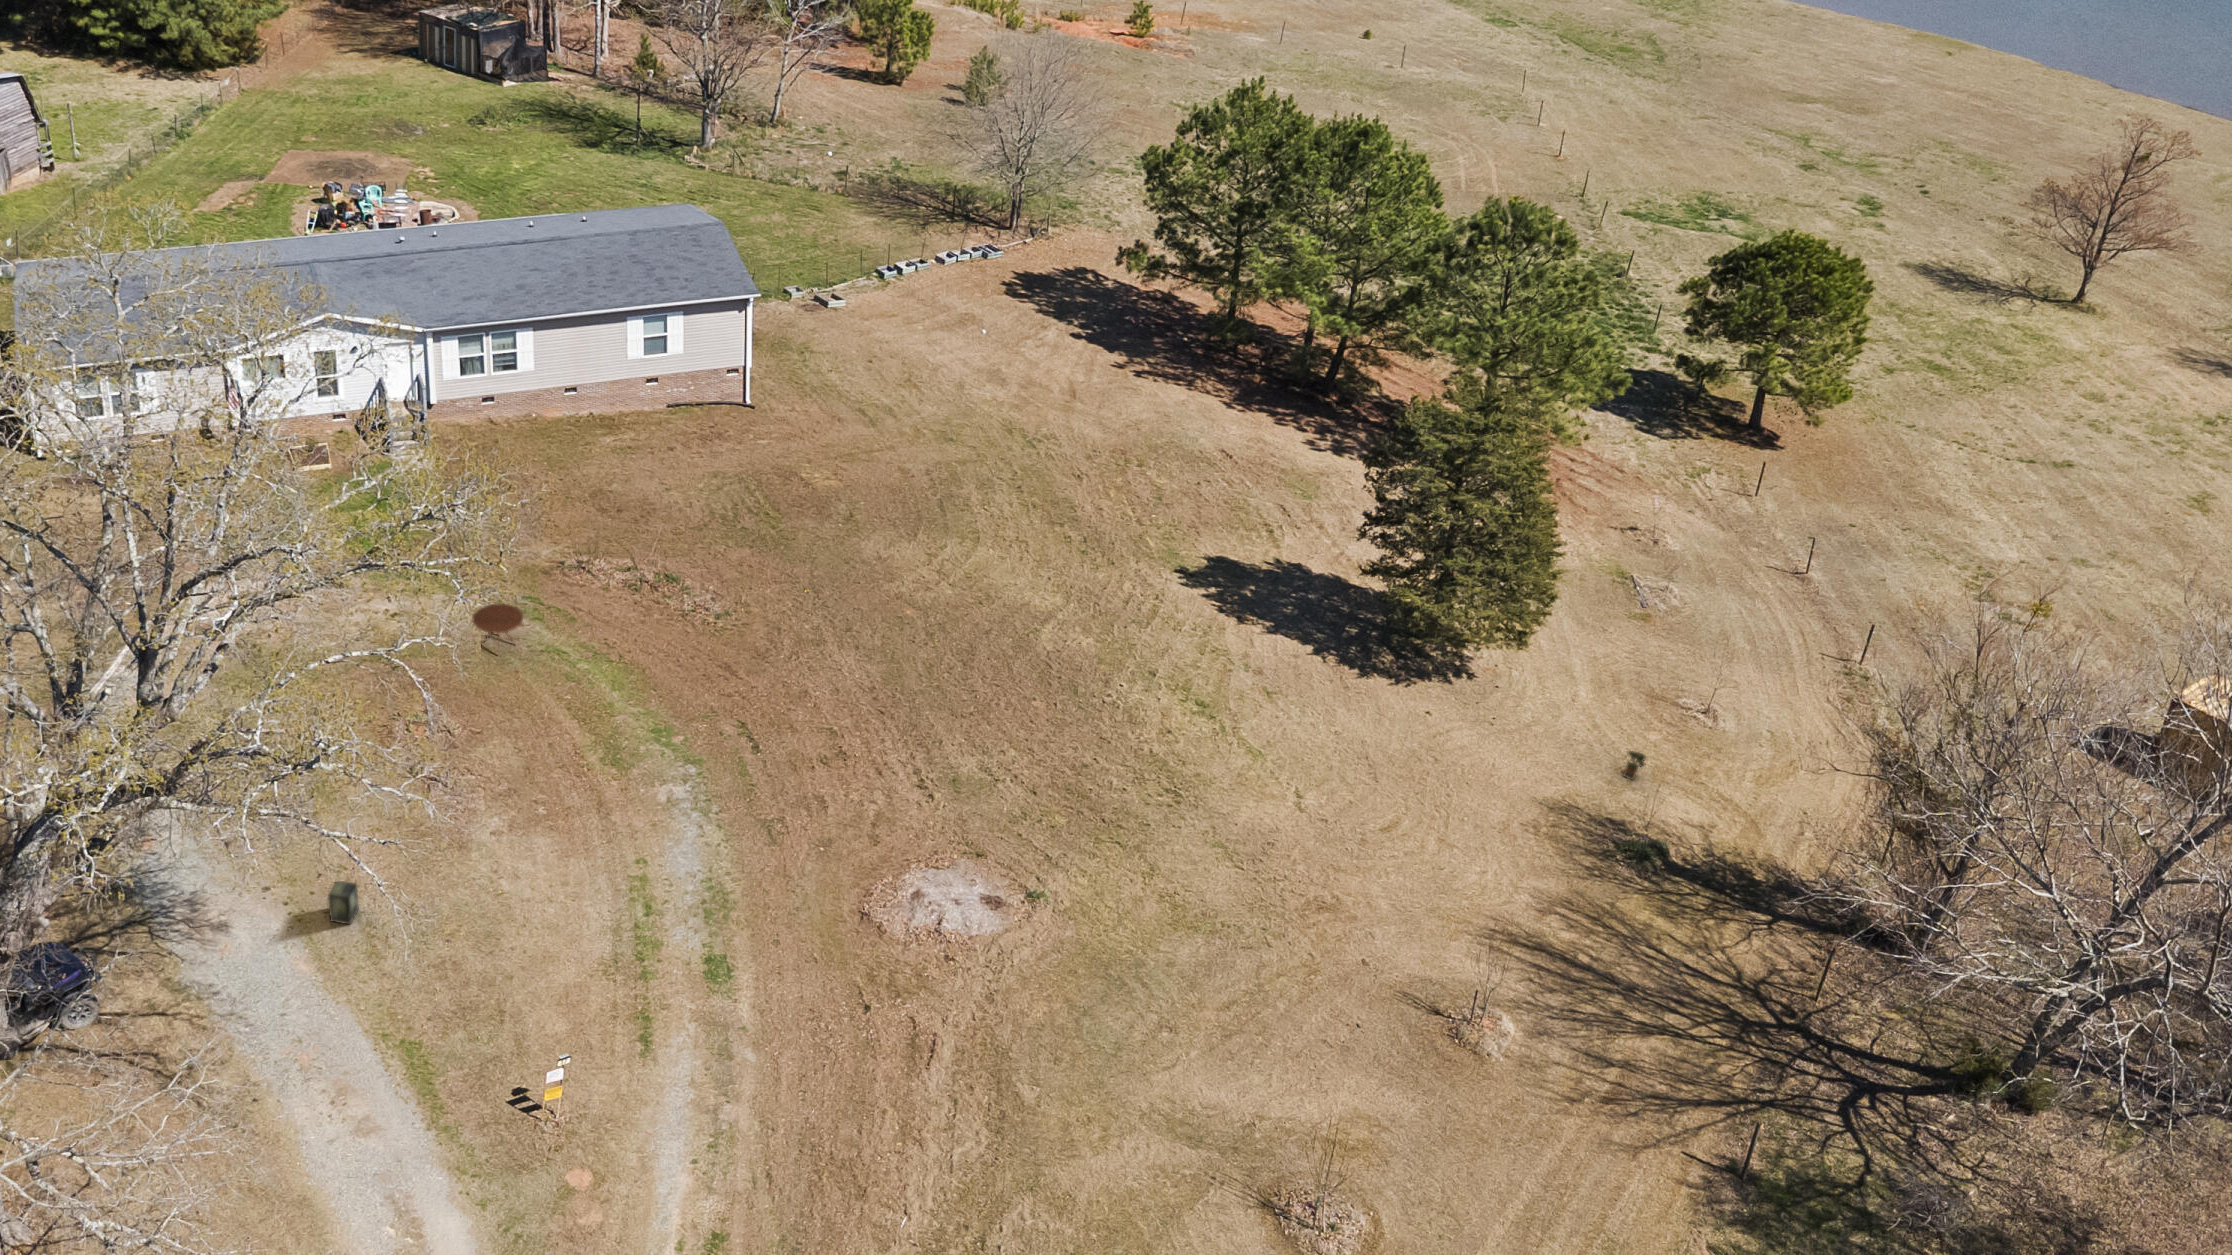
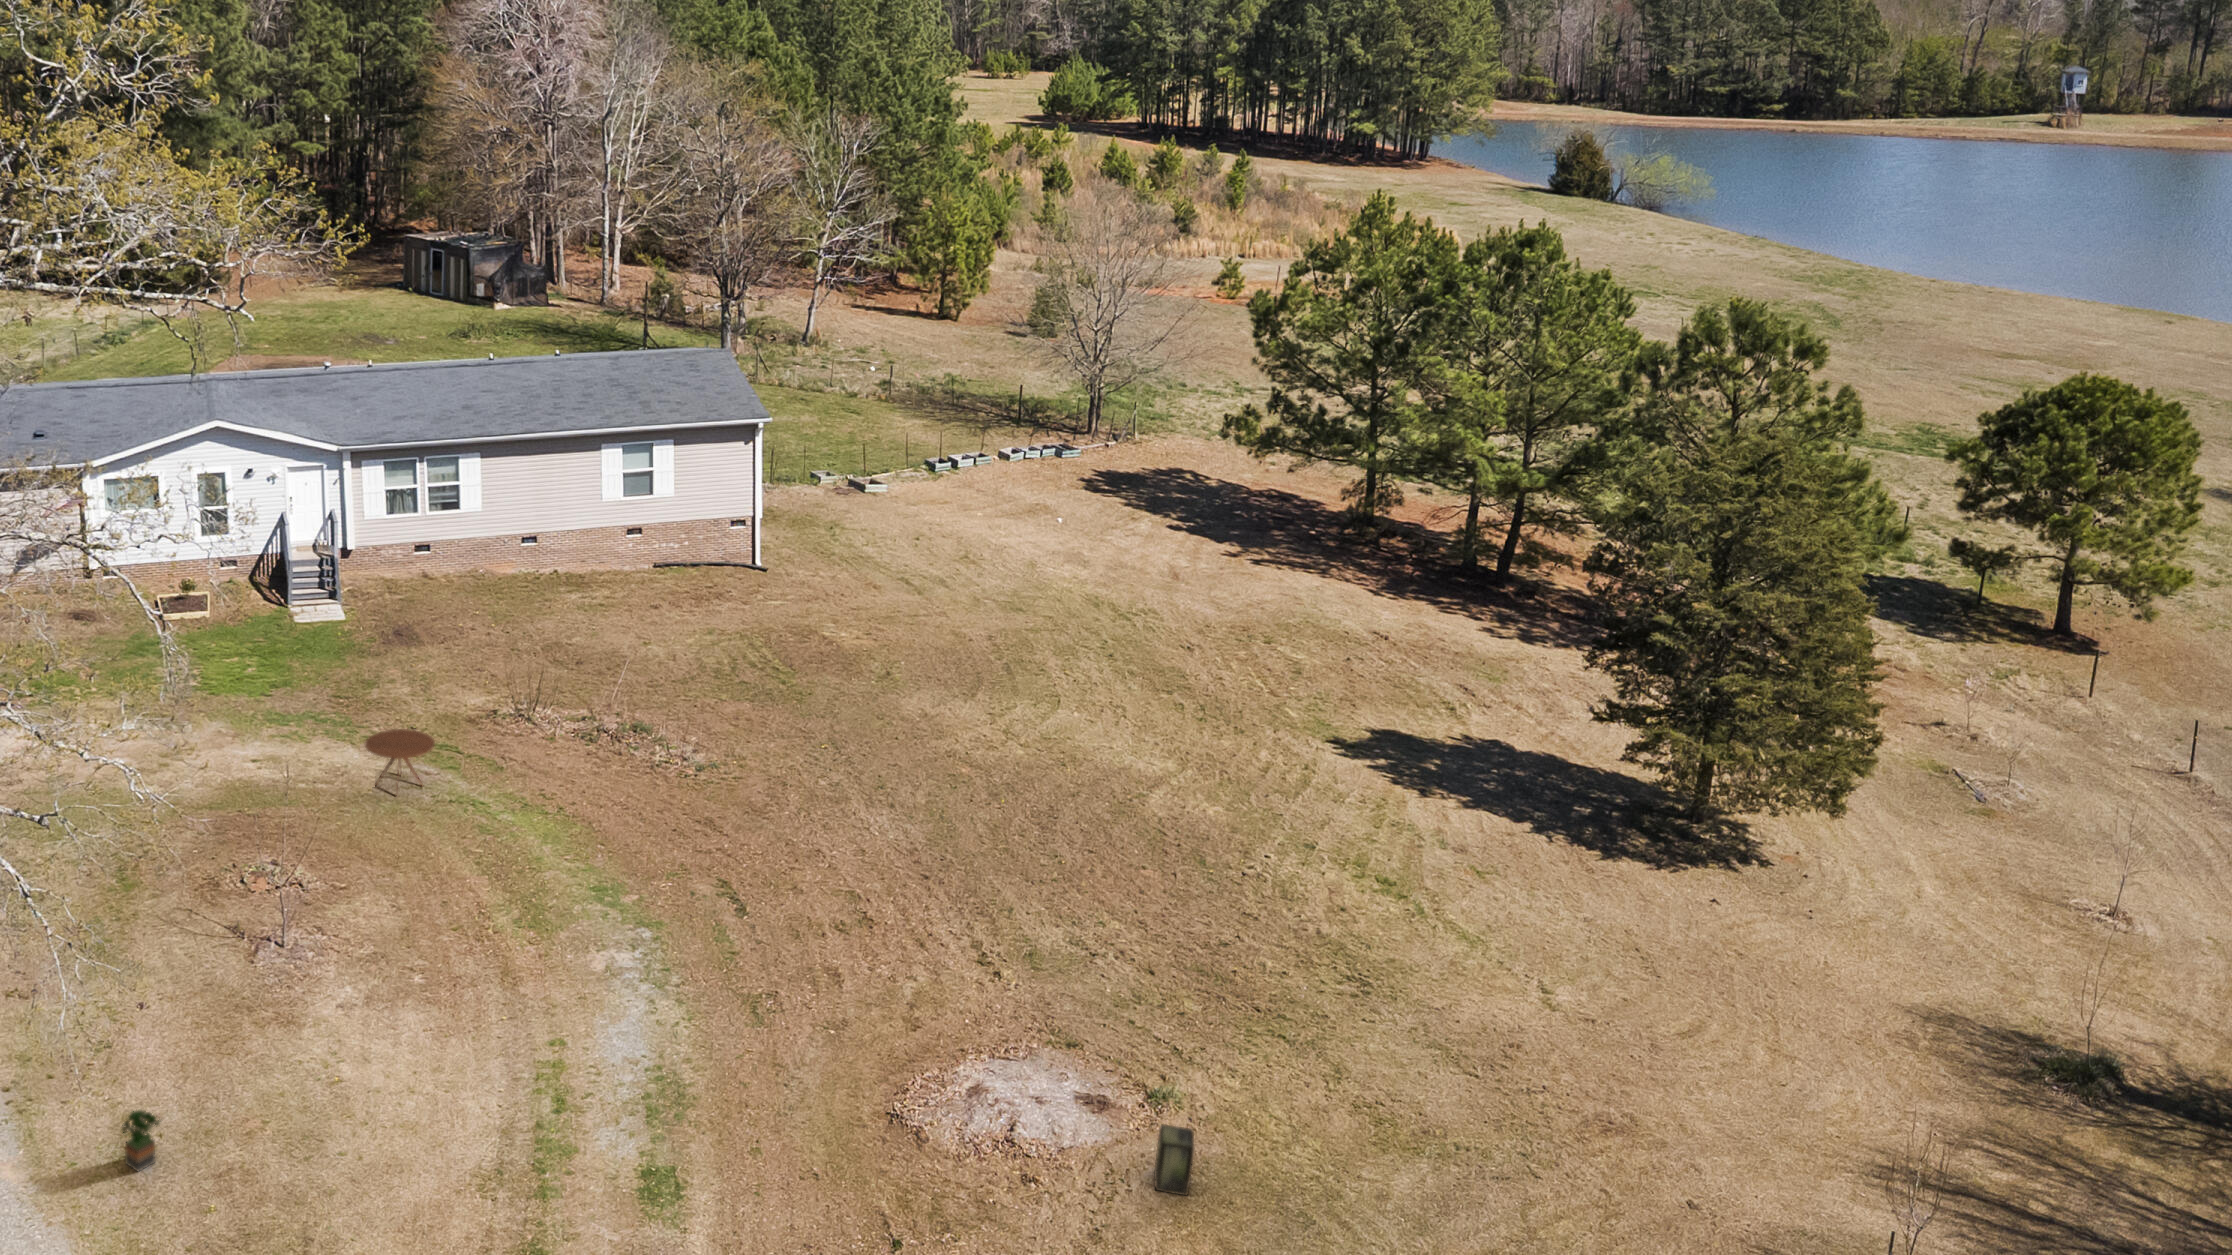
potted tree: present [1624,751,1646,779] -> present [122,1110,160,1171]
storage box: present [328,881,359,924] -> present [1154,1124,1194,1196]

